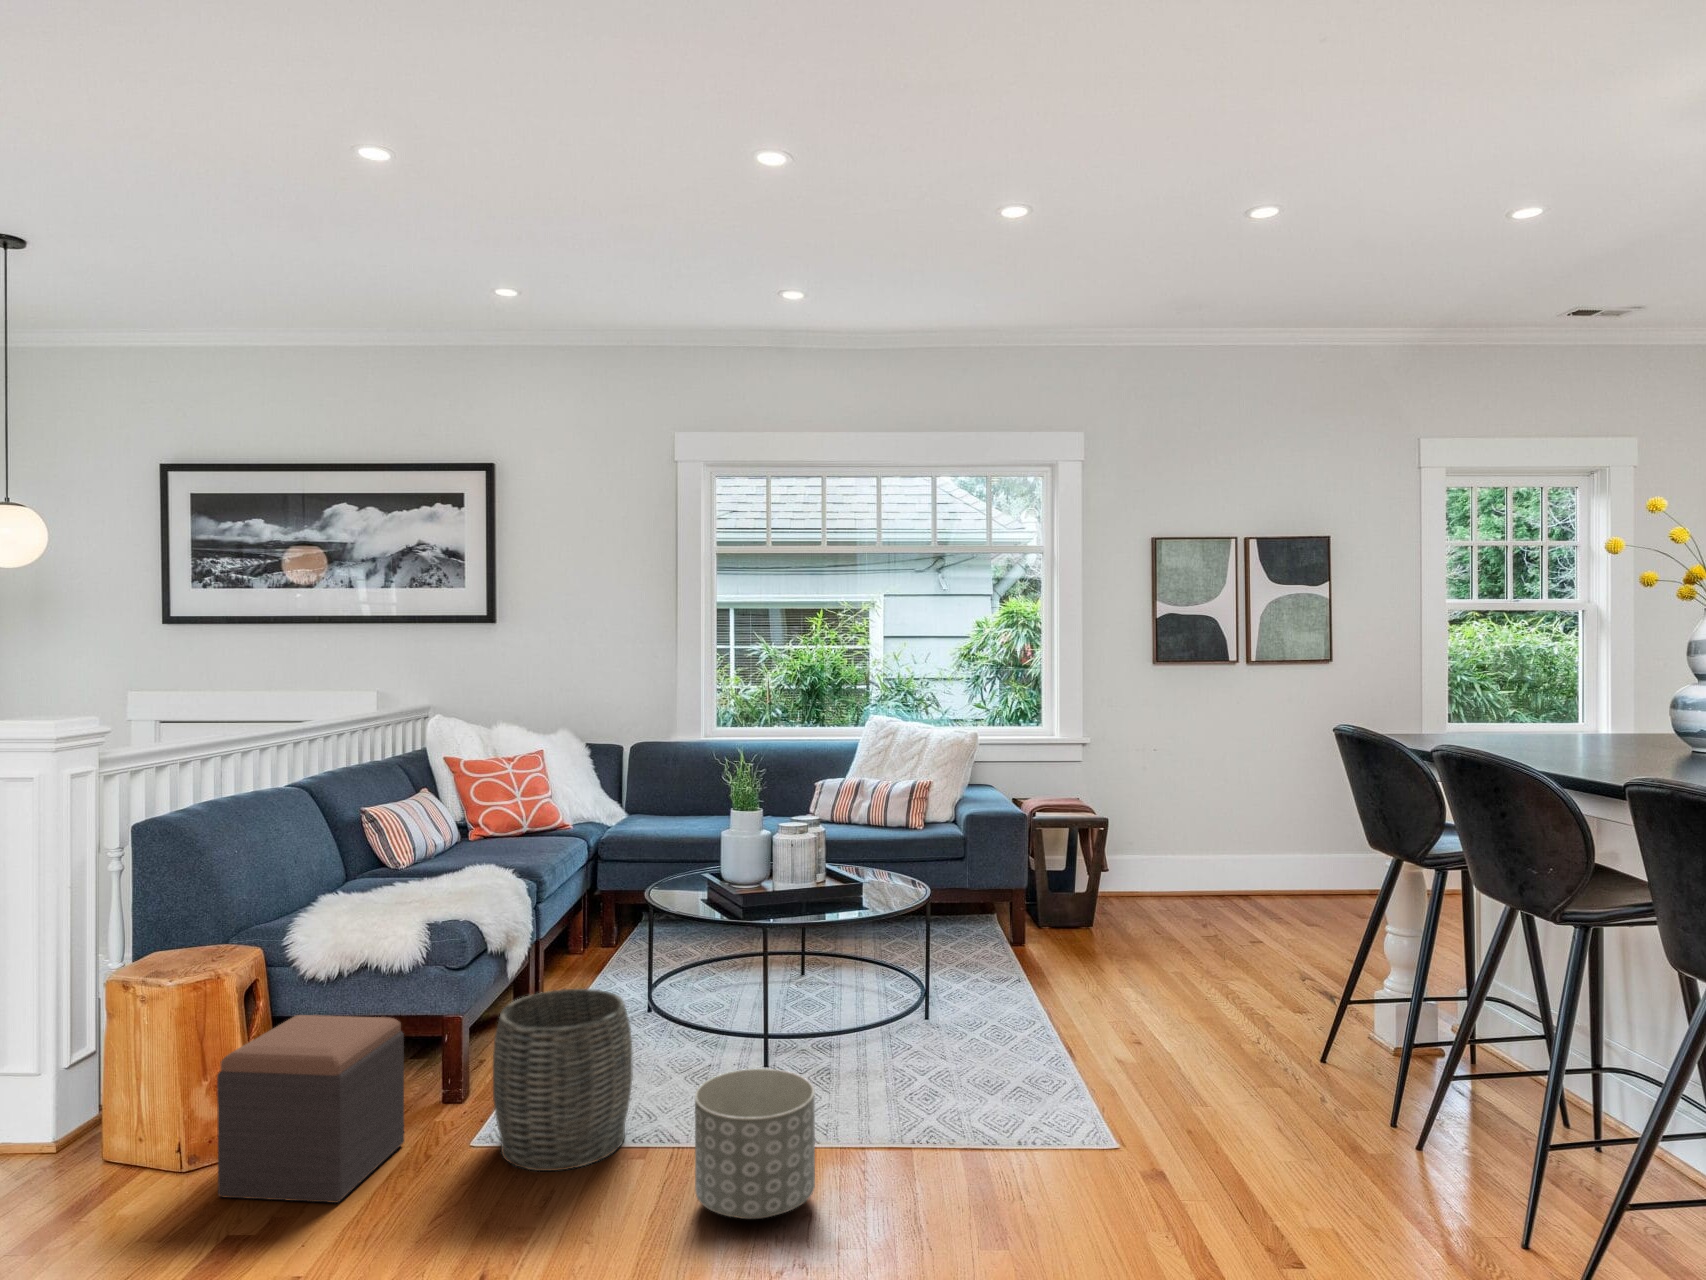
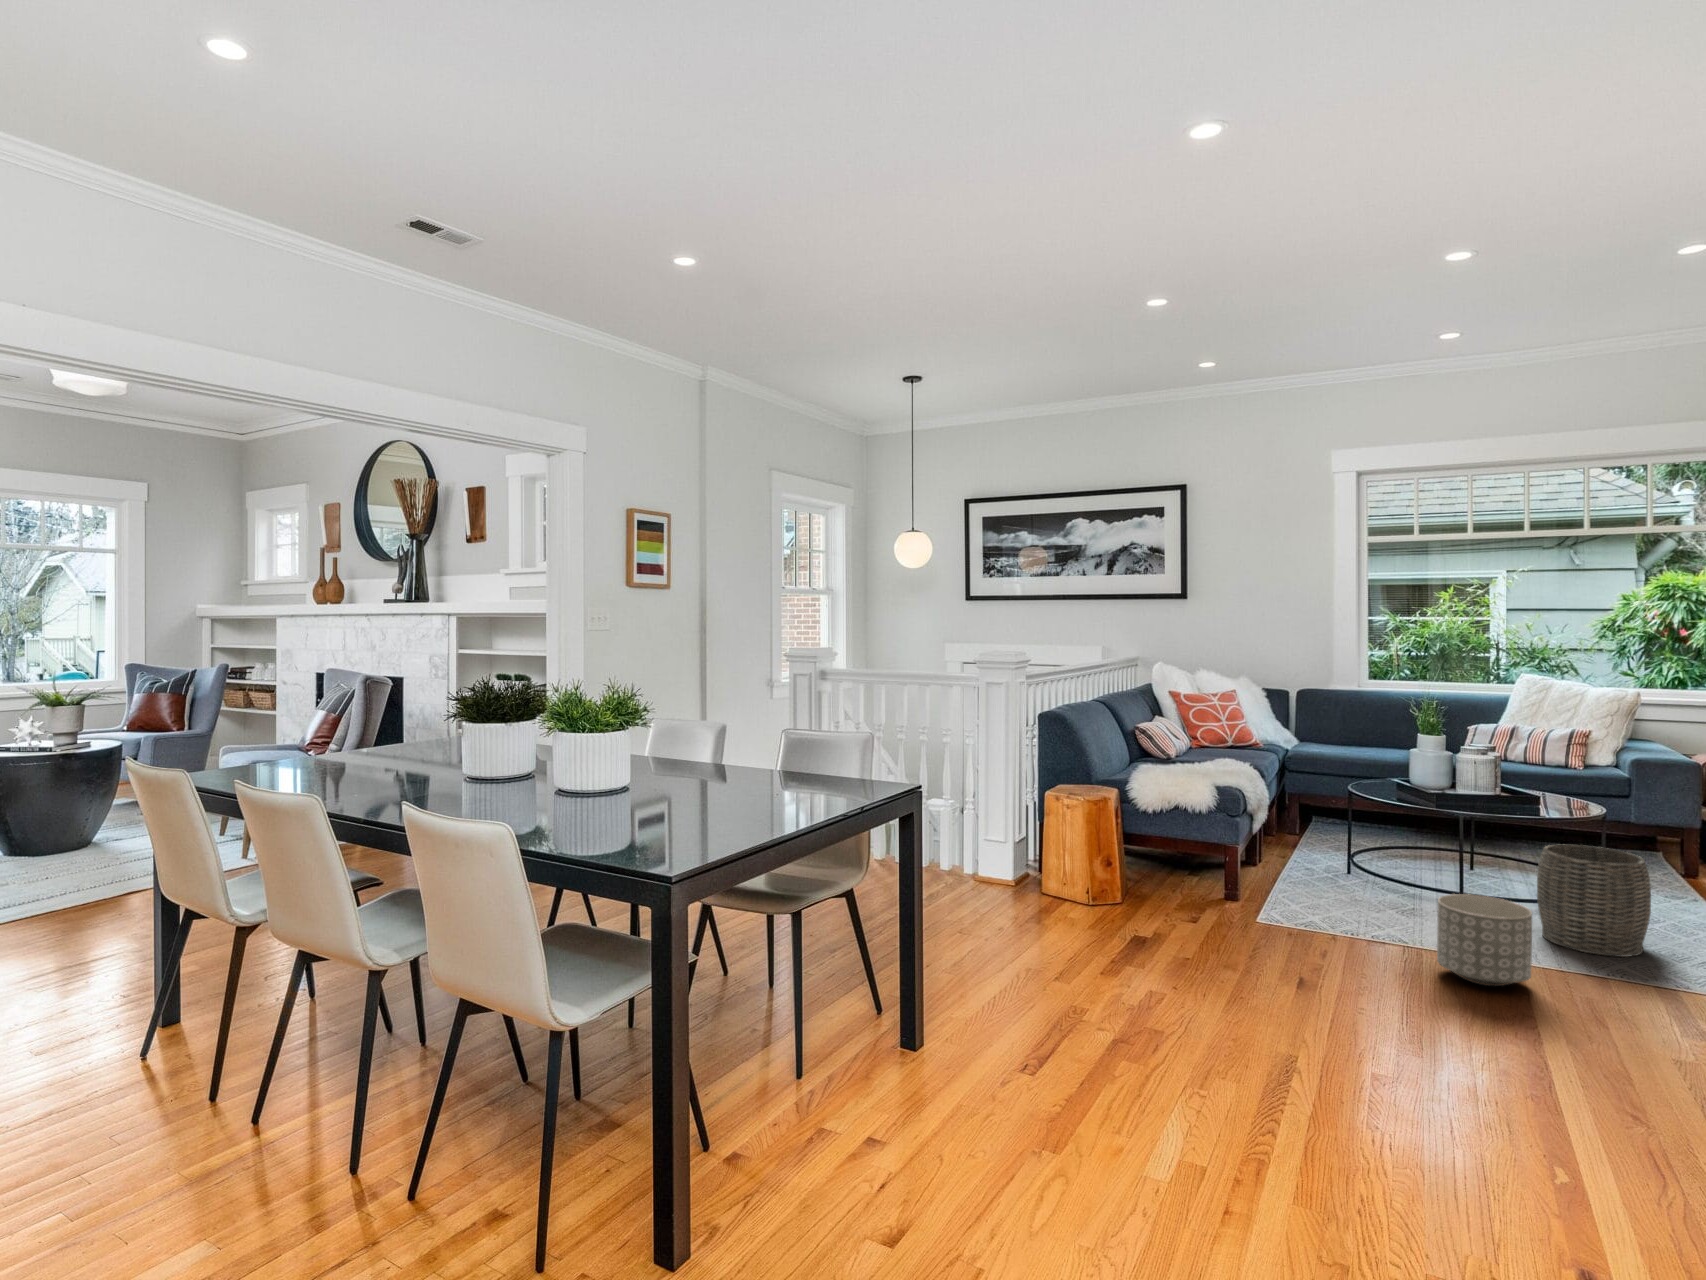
woven basket: present [493,989,633,1171] -> present [1537,845,1651,957]
footstool: present [217,1015,404,1203] -> none [1123,828,1216,931]

